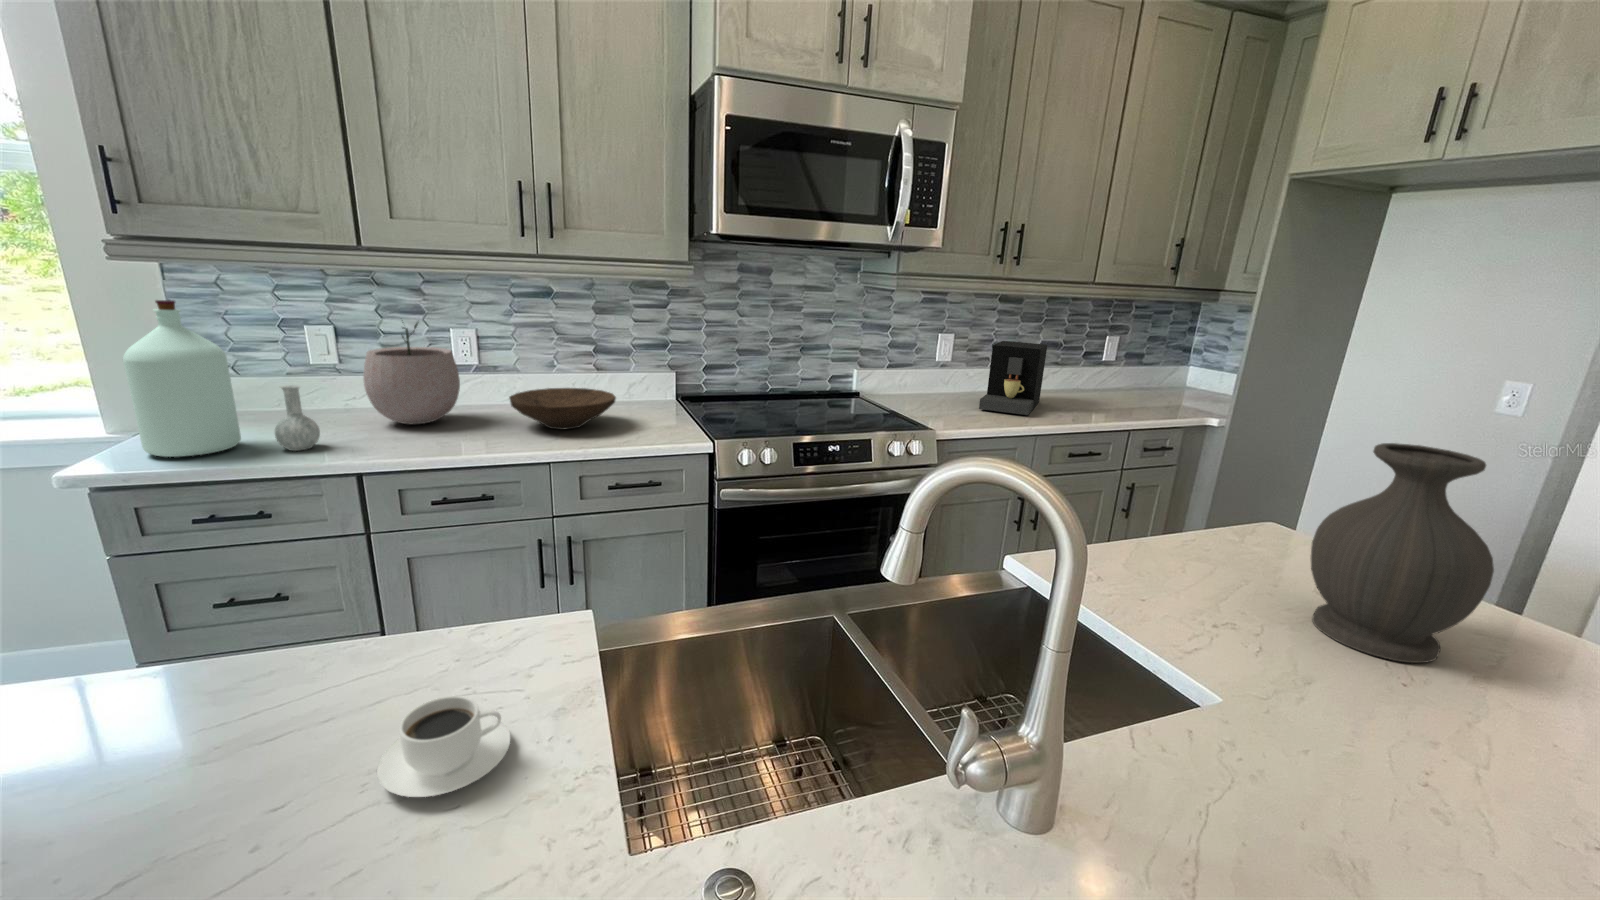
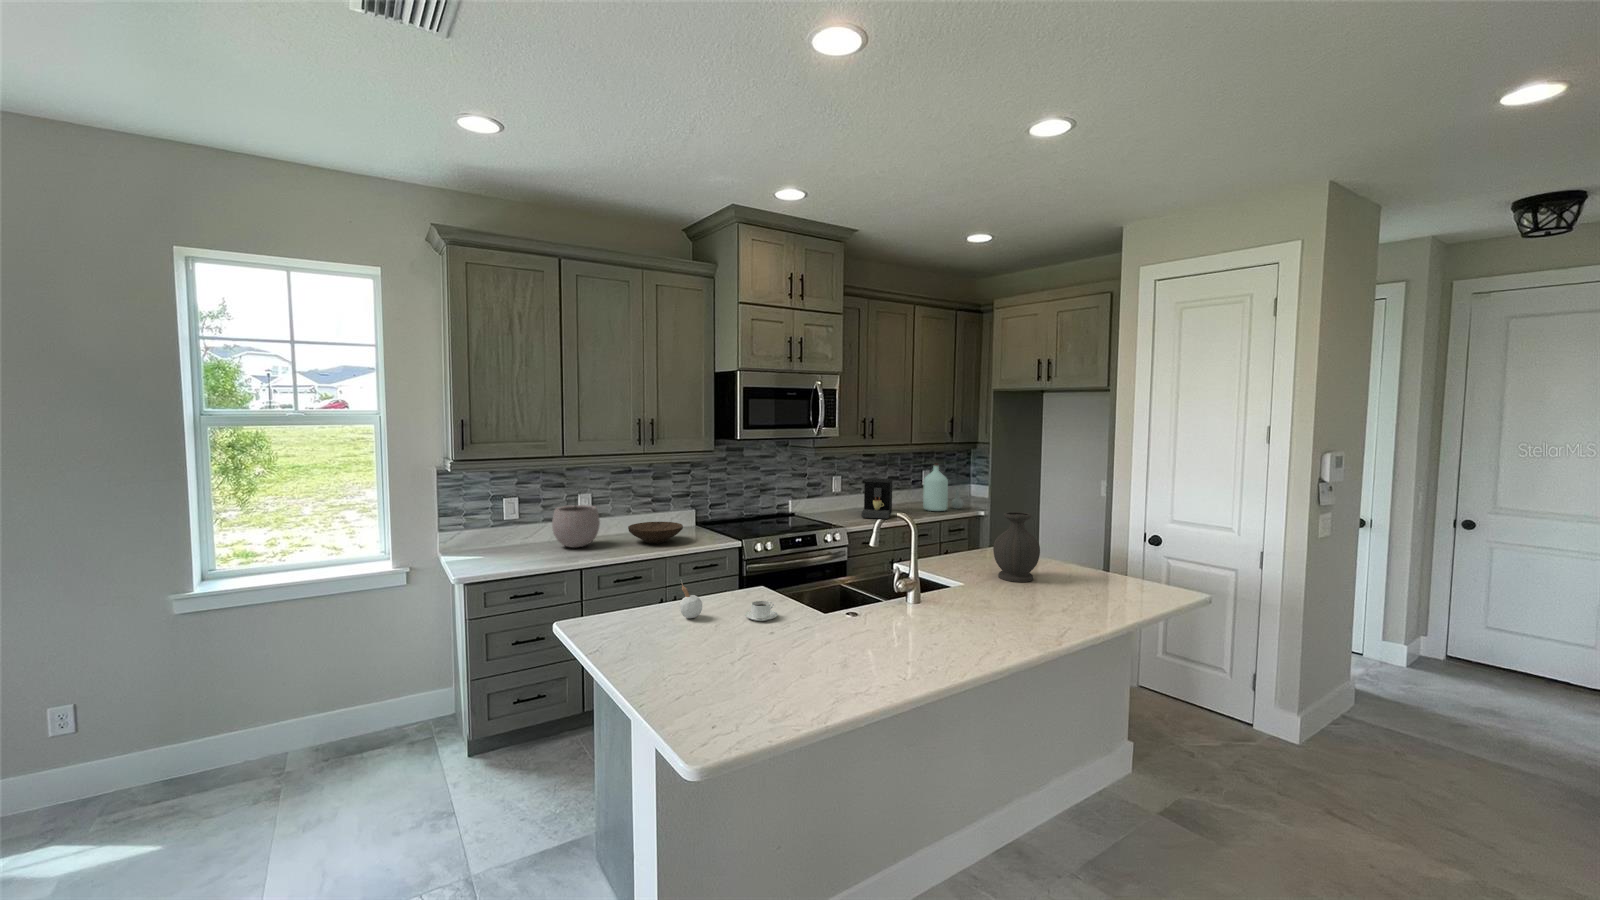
bottle: present [123,300,320,457] -> present [923,463,963,511]
candle: none [165,594,271,735] -> present [680,581,702,618]

